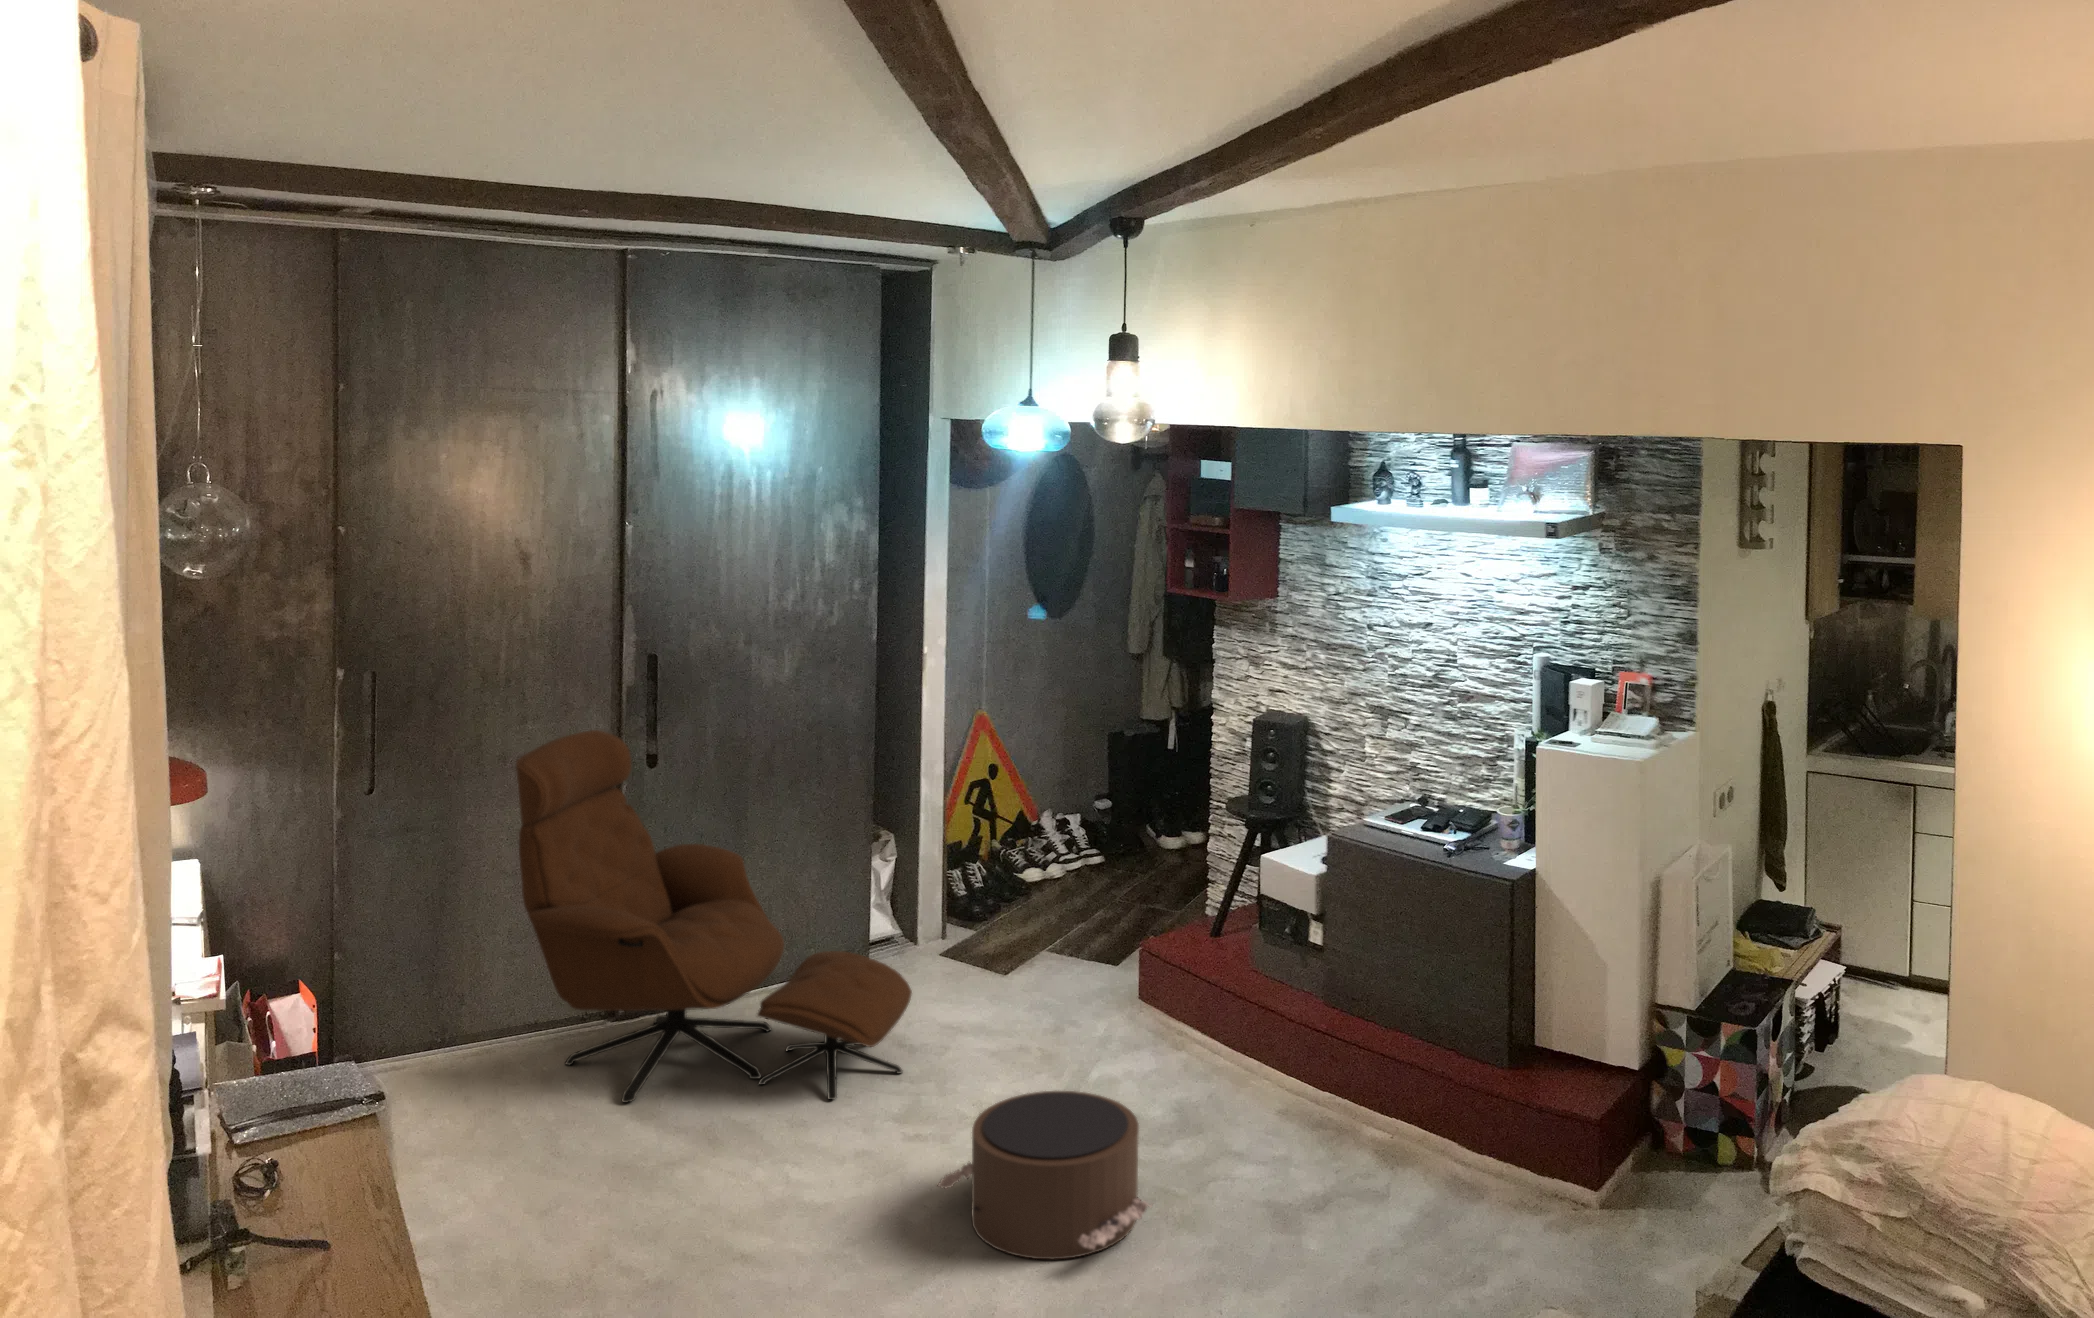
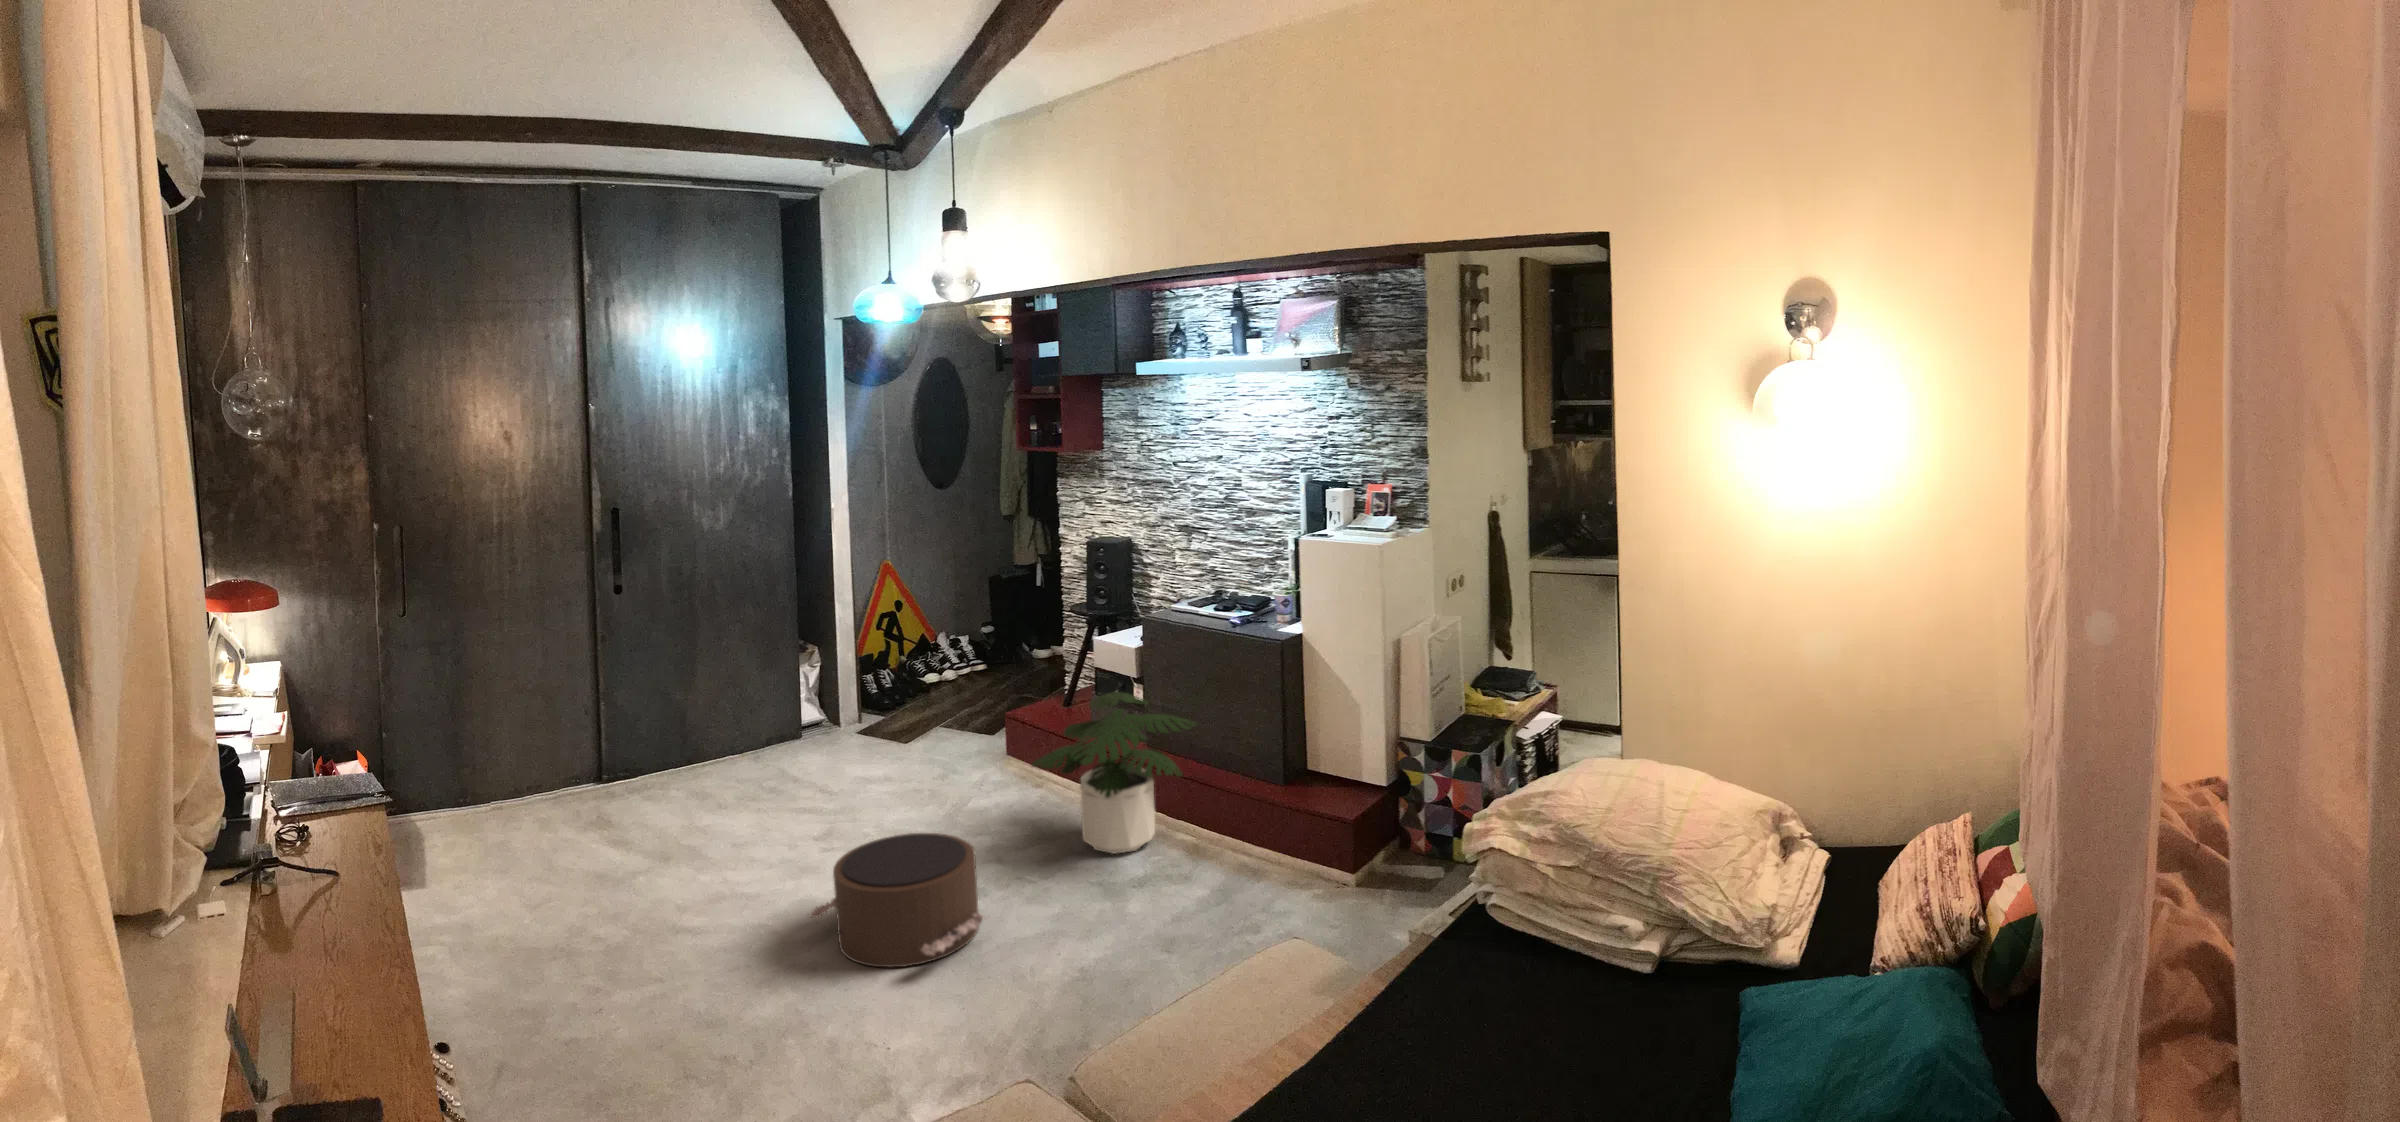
lounge chair: present [516,730,912,1103] -> none [434,571,806,873]
potted plant: none [1197,925,1403,1132] -> present [1032,692,1196,854]

